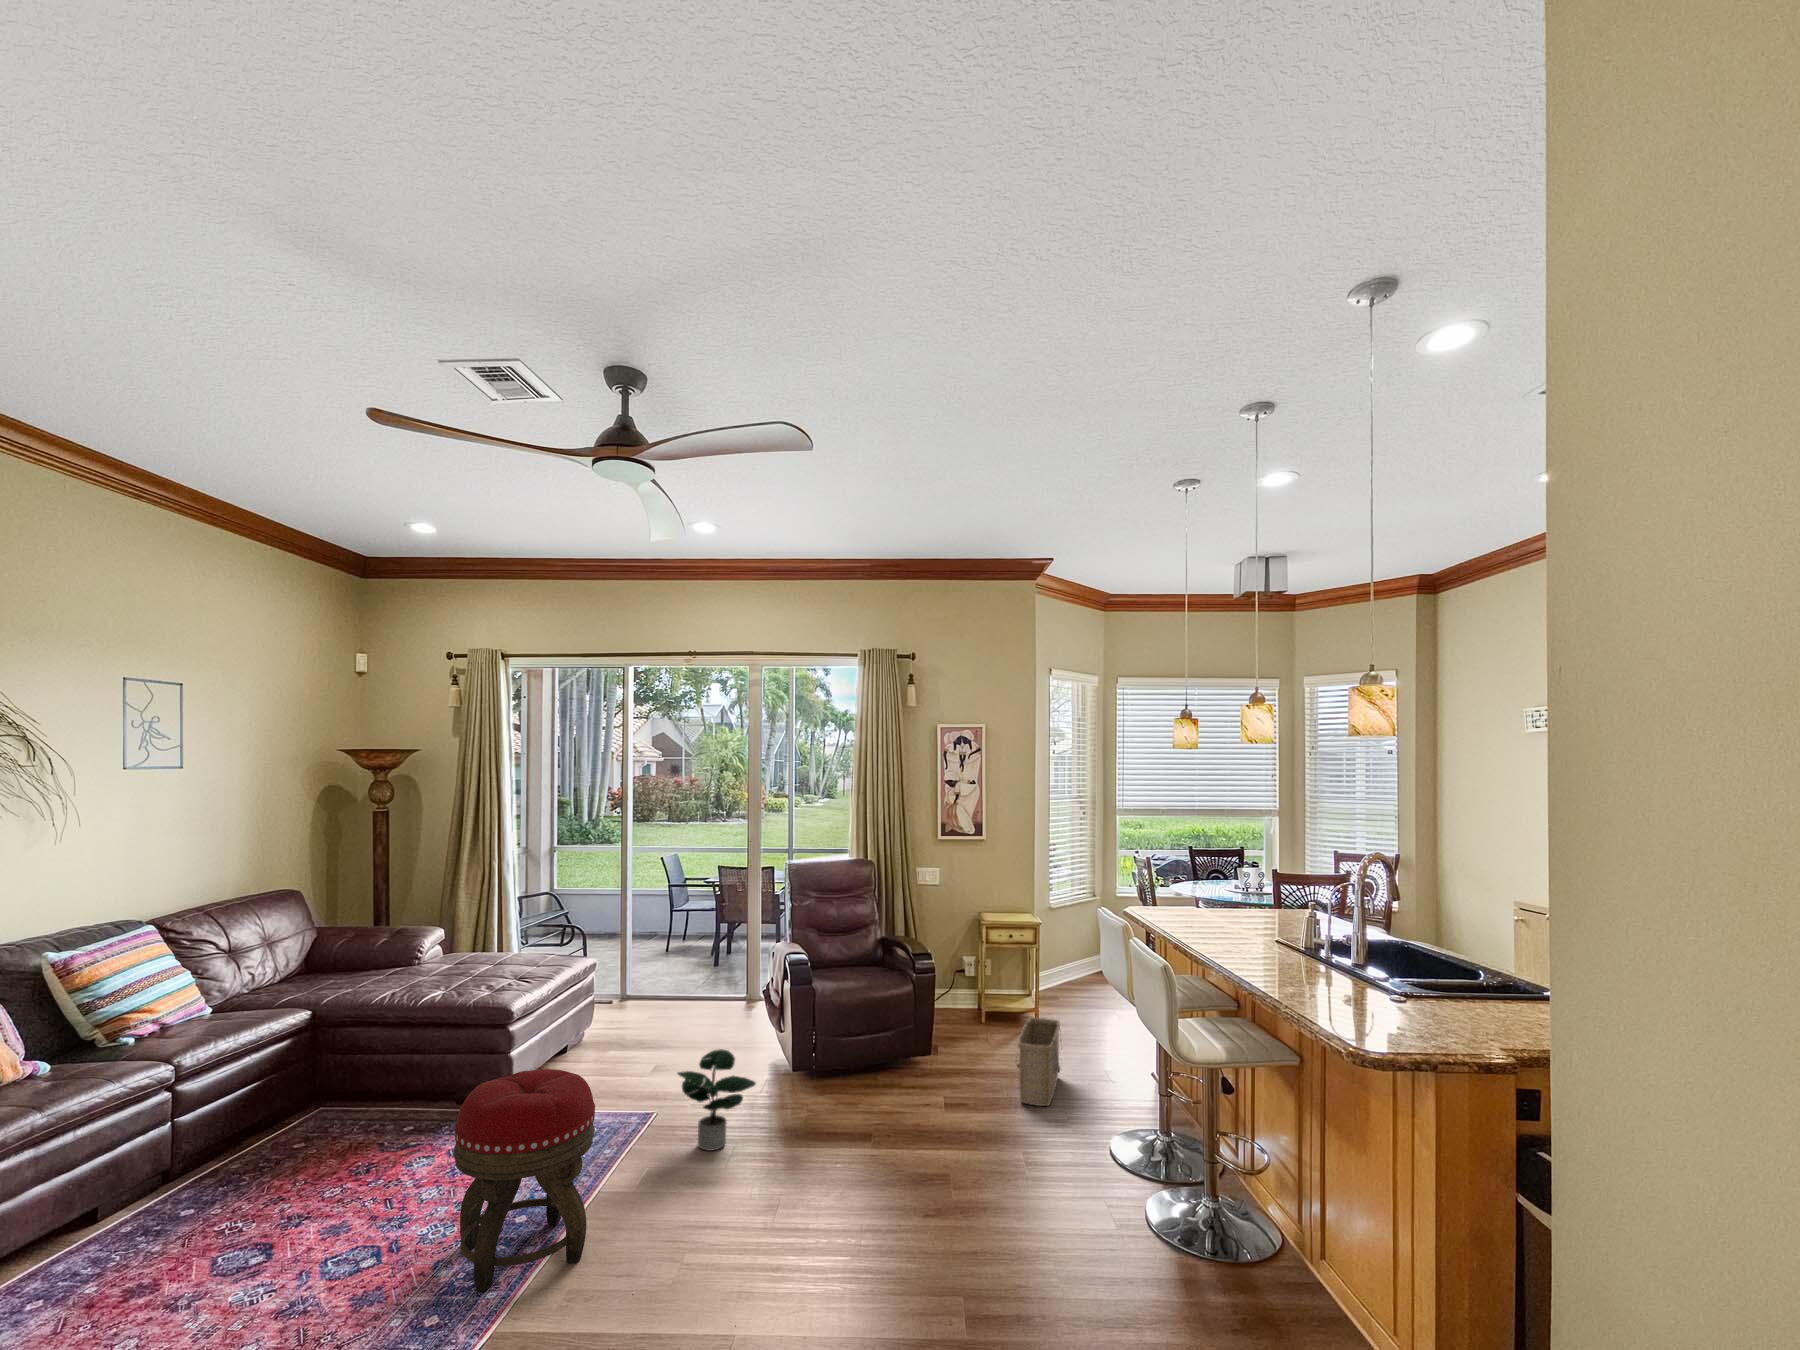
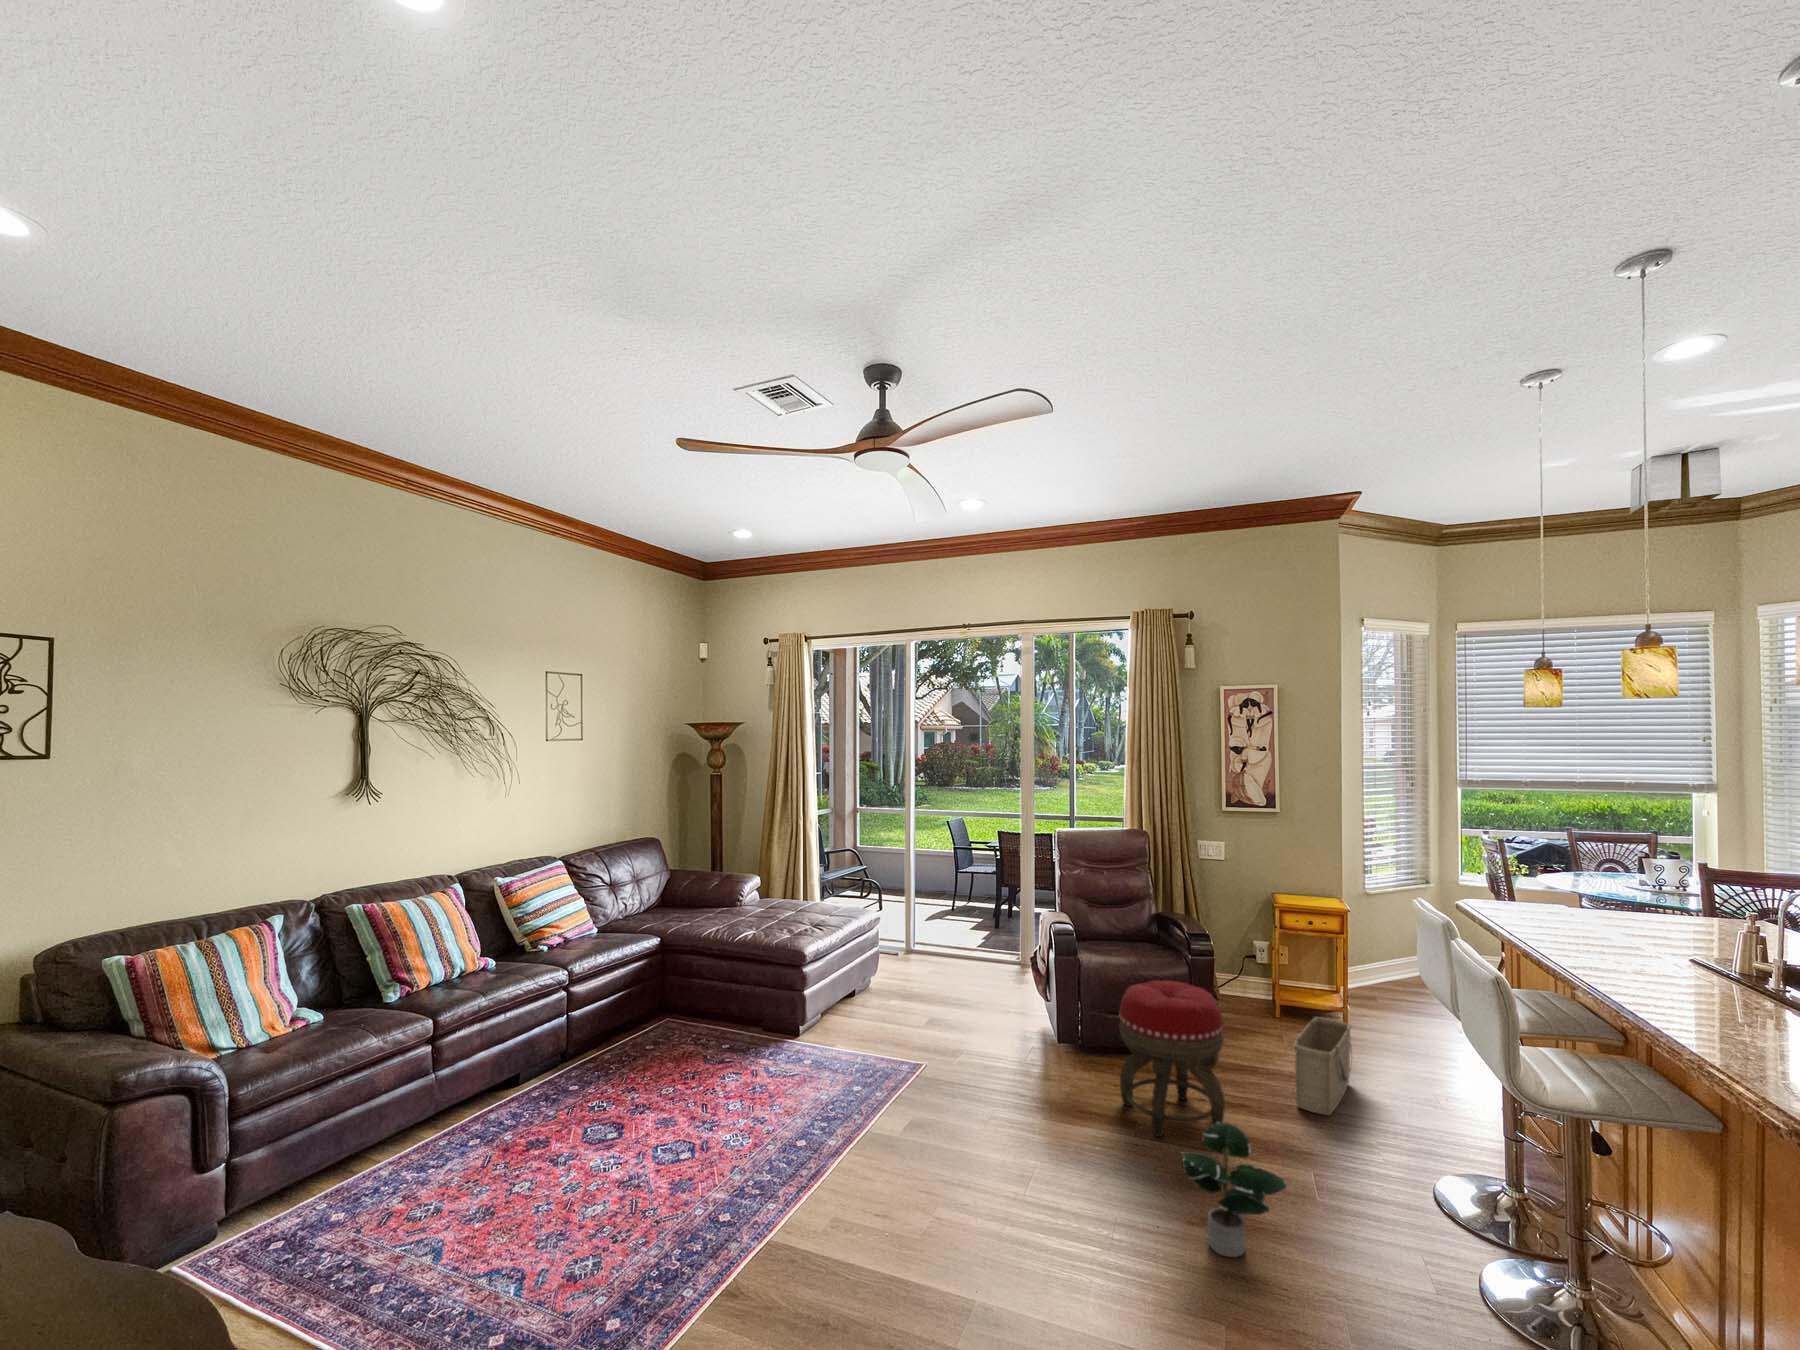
potted plant: present [678,1049,756,1151] -> present [1181,1122,1287,1257]
footstool: present [454,1069,595,1292] -> present [1119,980,1225,1137]

